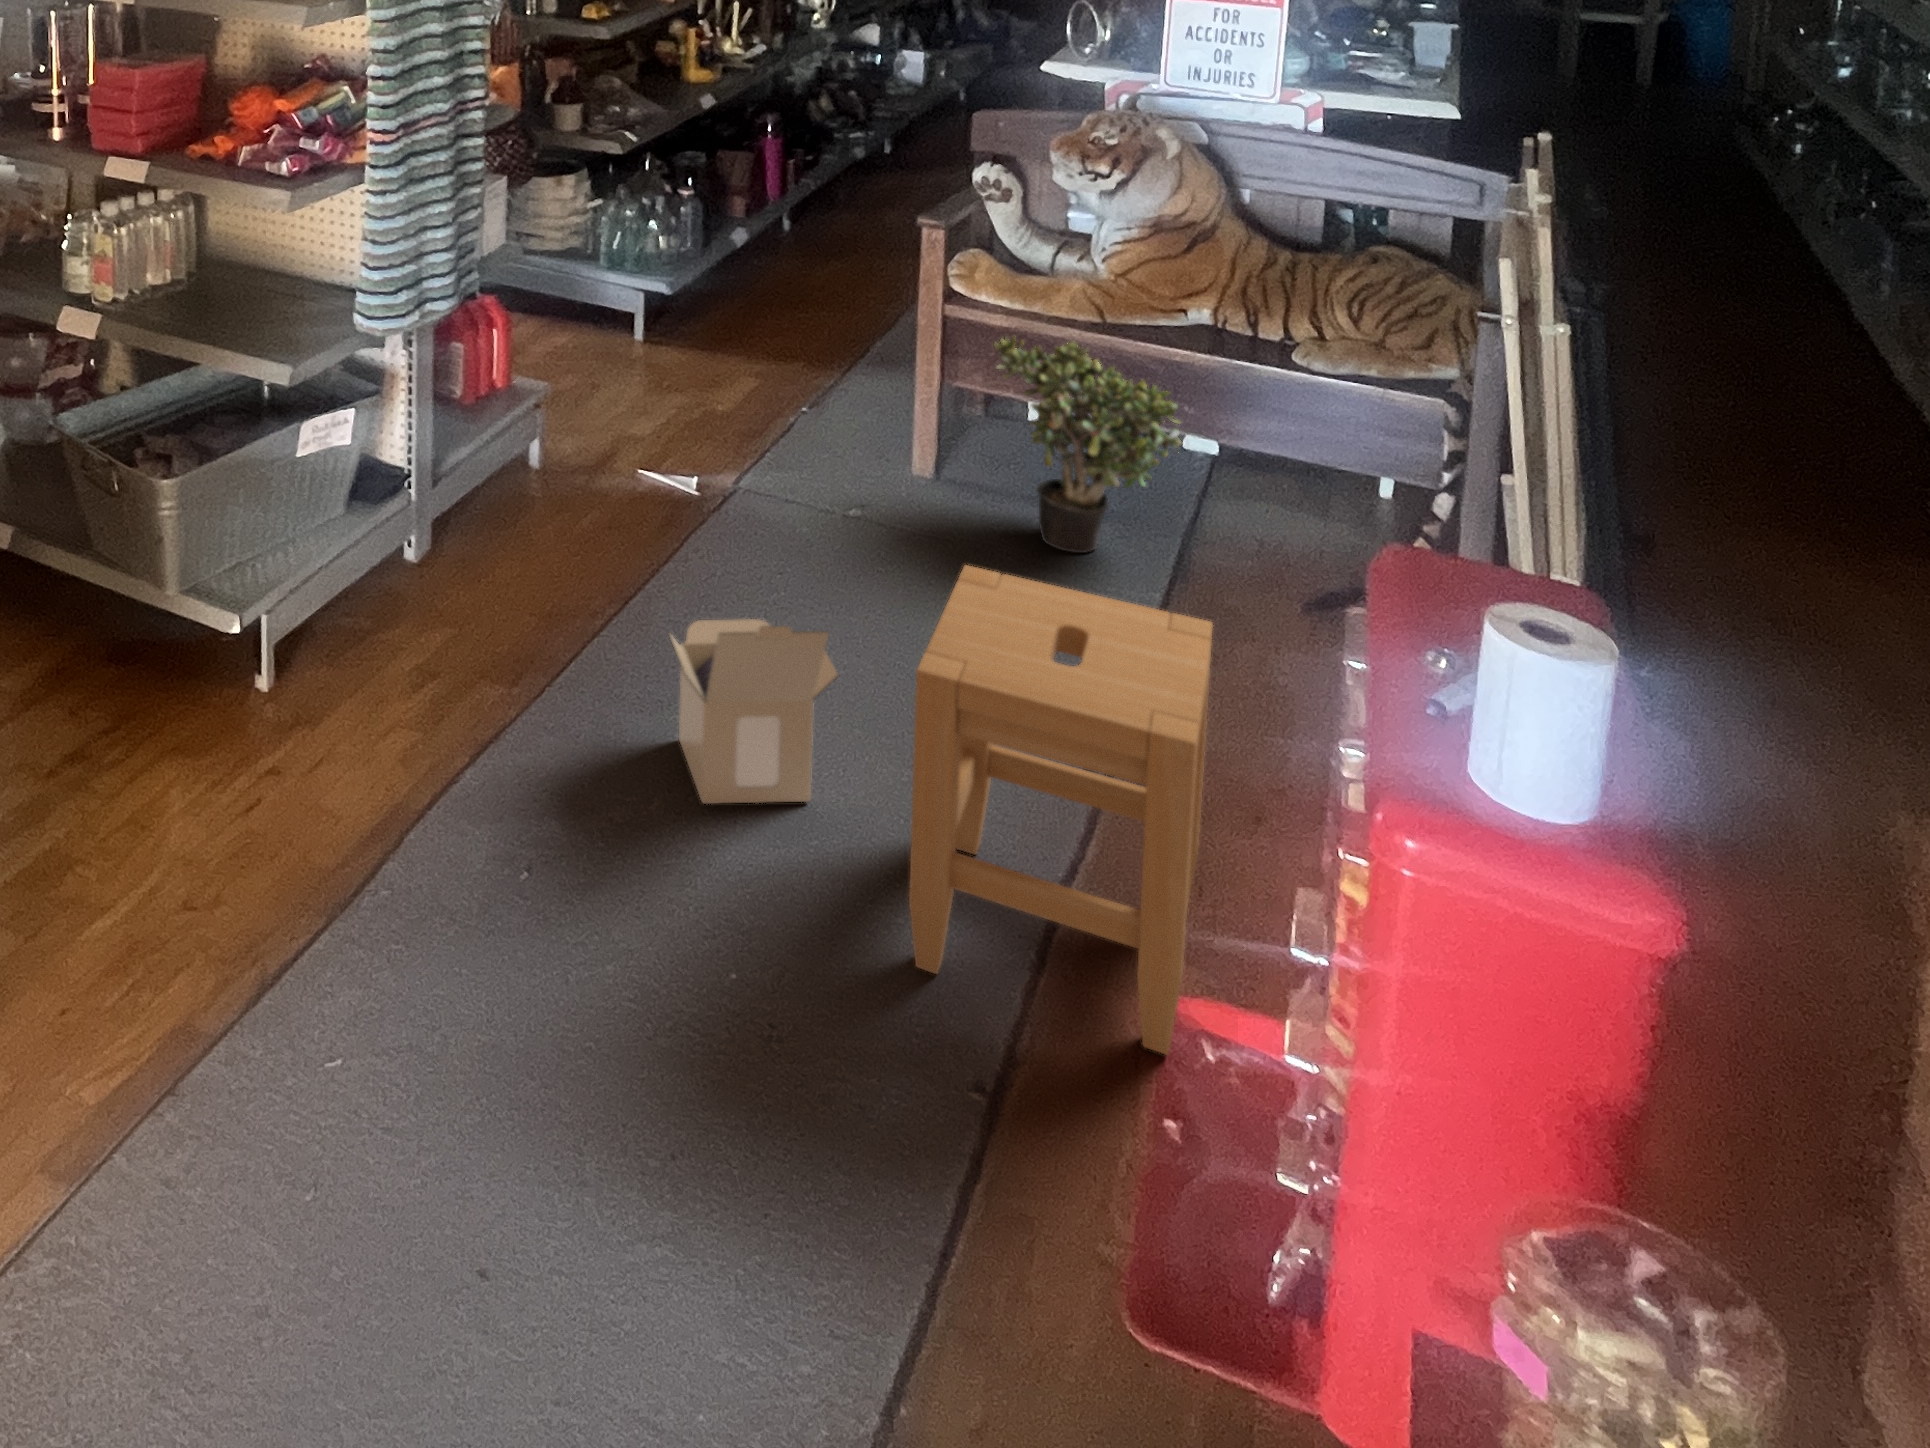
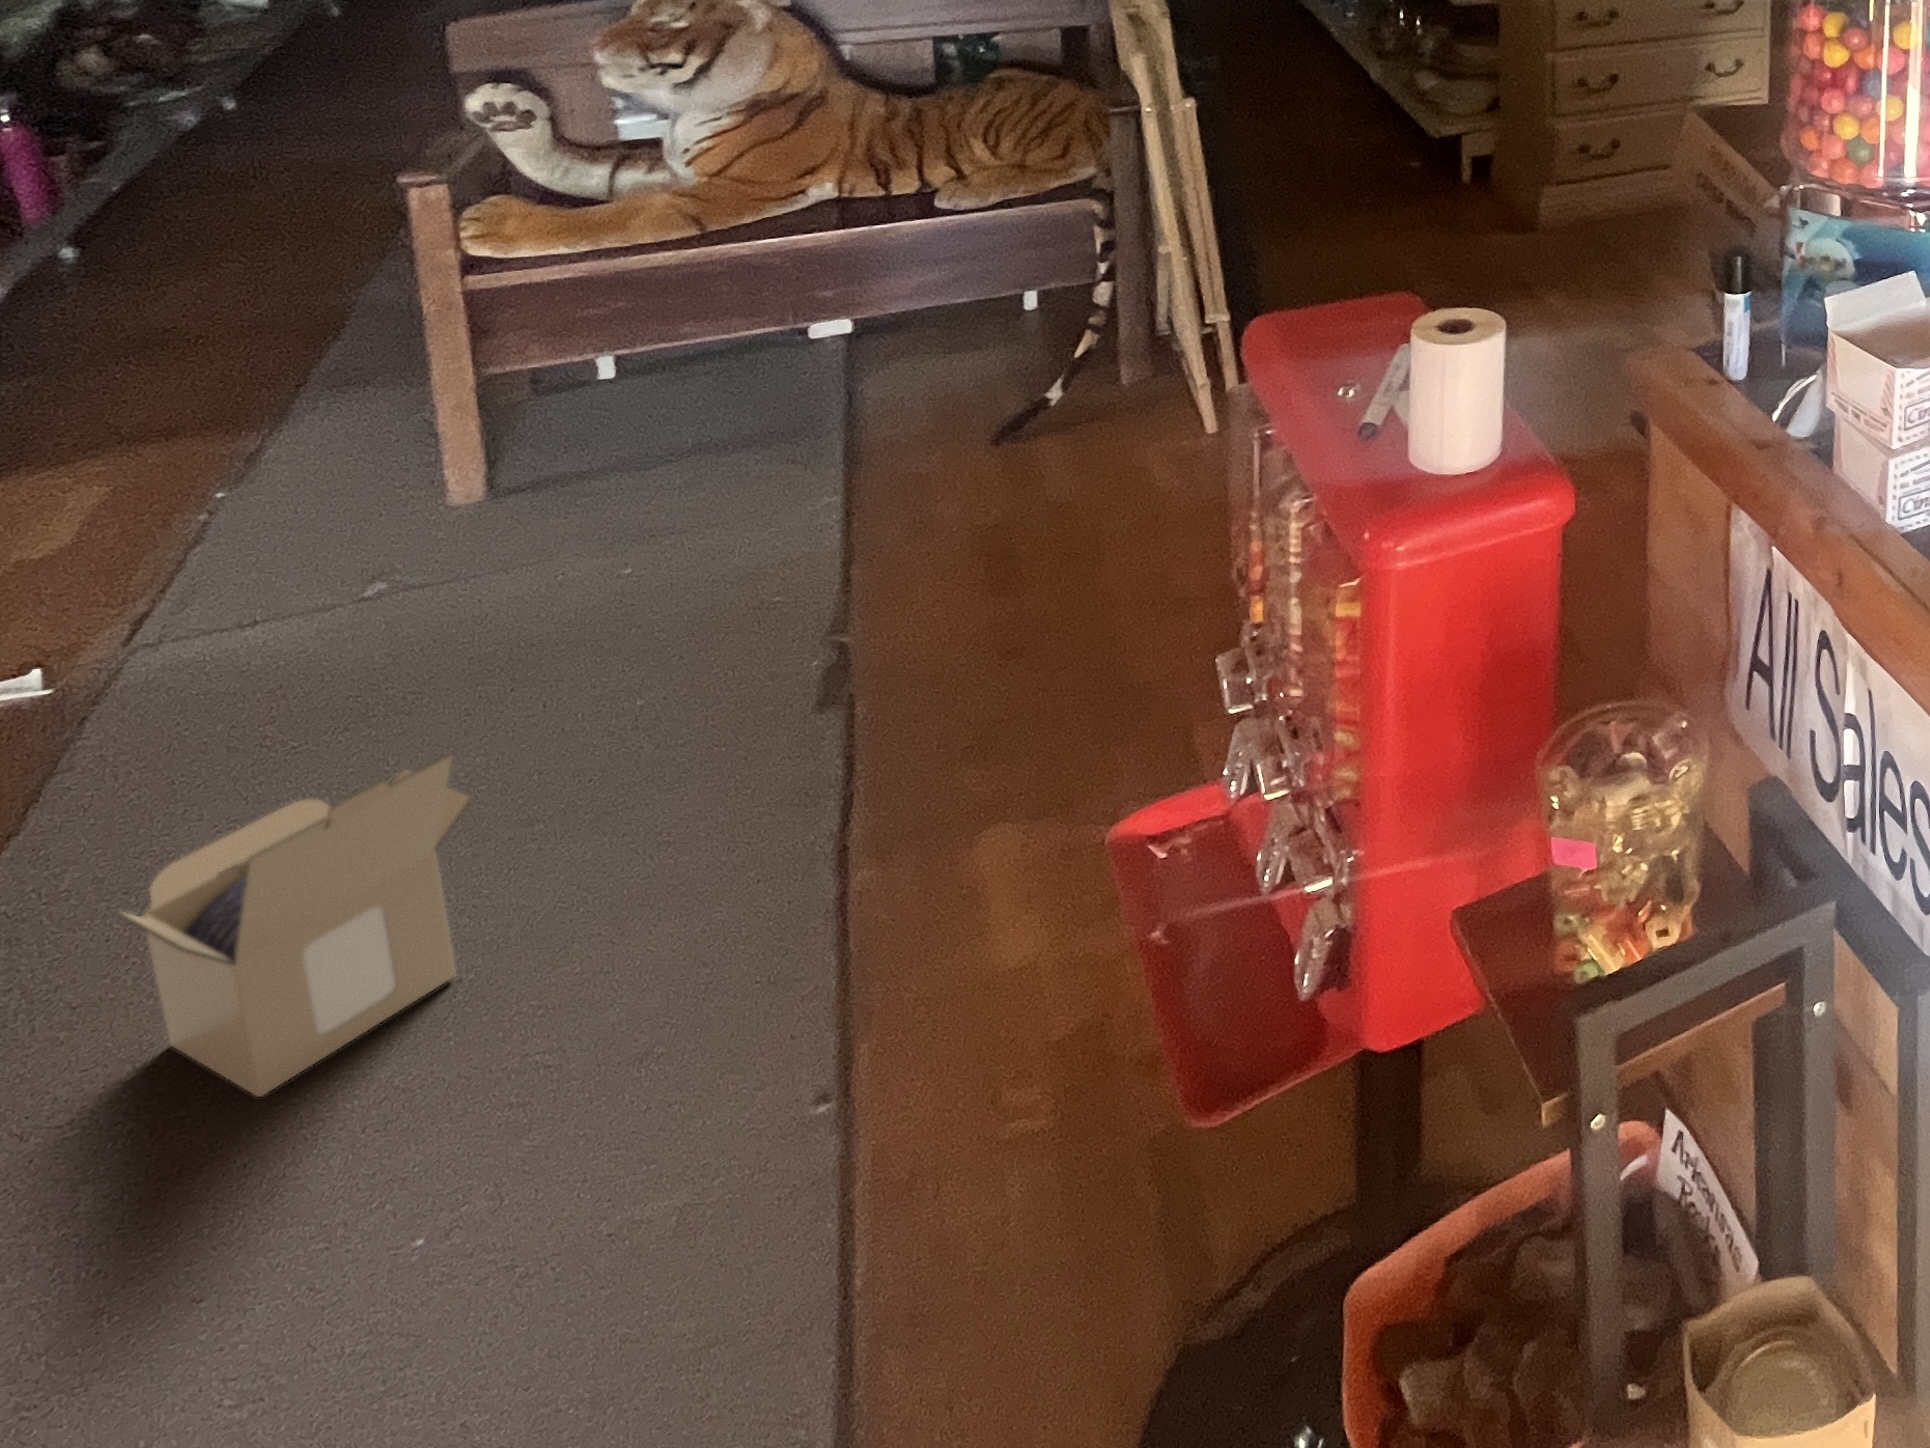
potted plant: present [994,337,1182,553] -> none [557,266,835,504]
stool: present [909,565,1213,1054] -> none [636,492,1023,1051]

